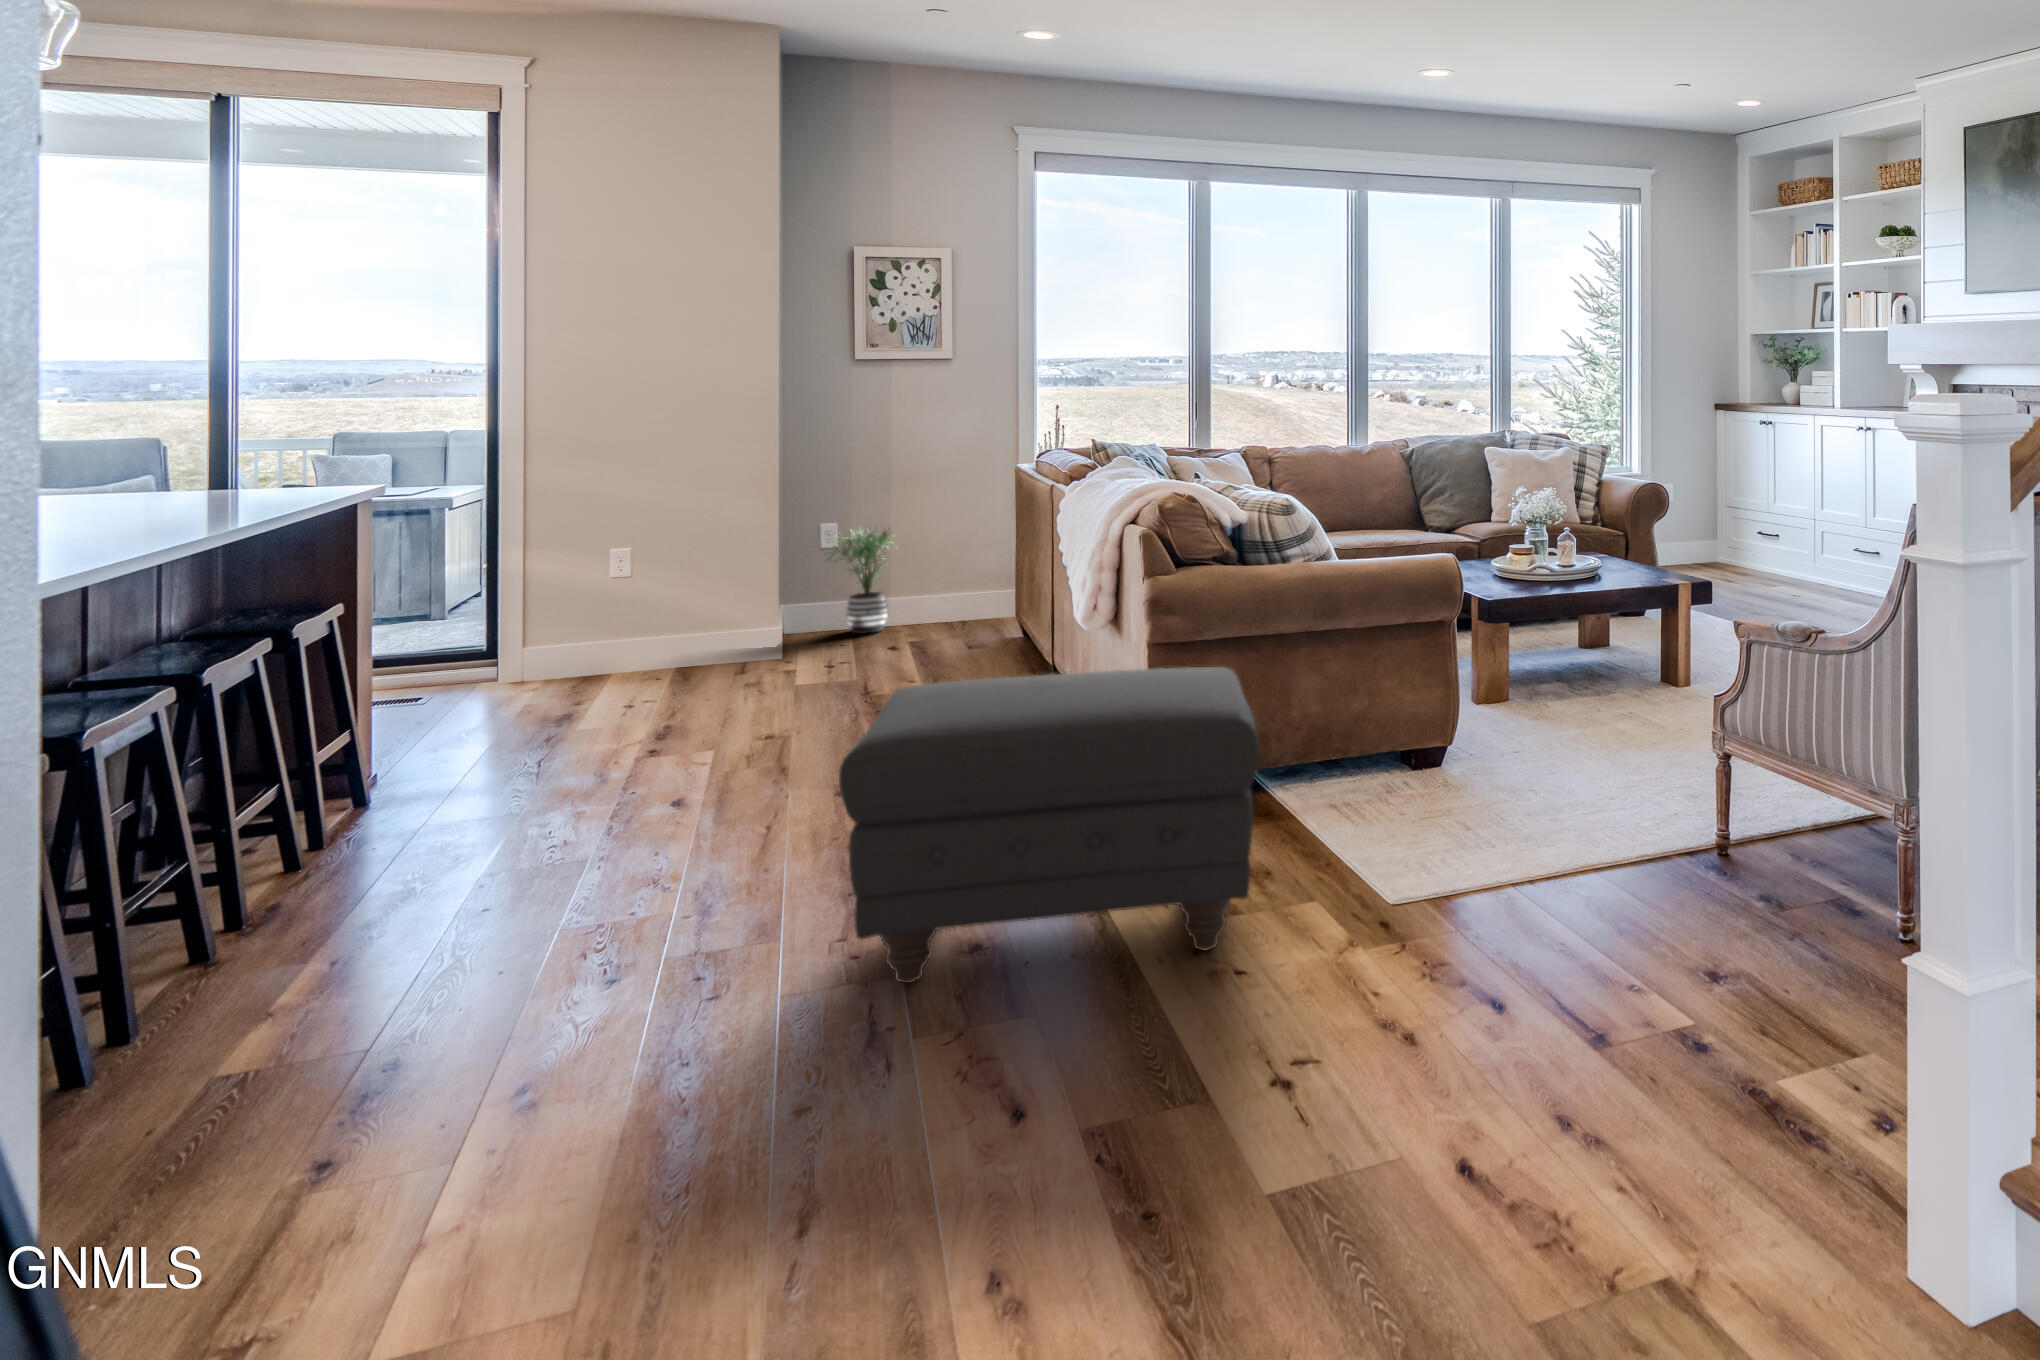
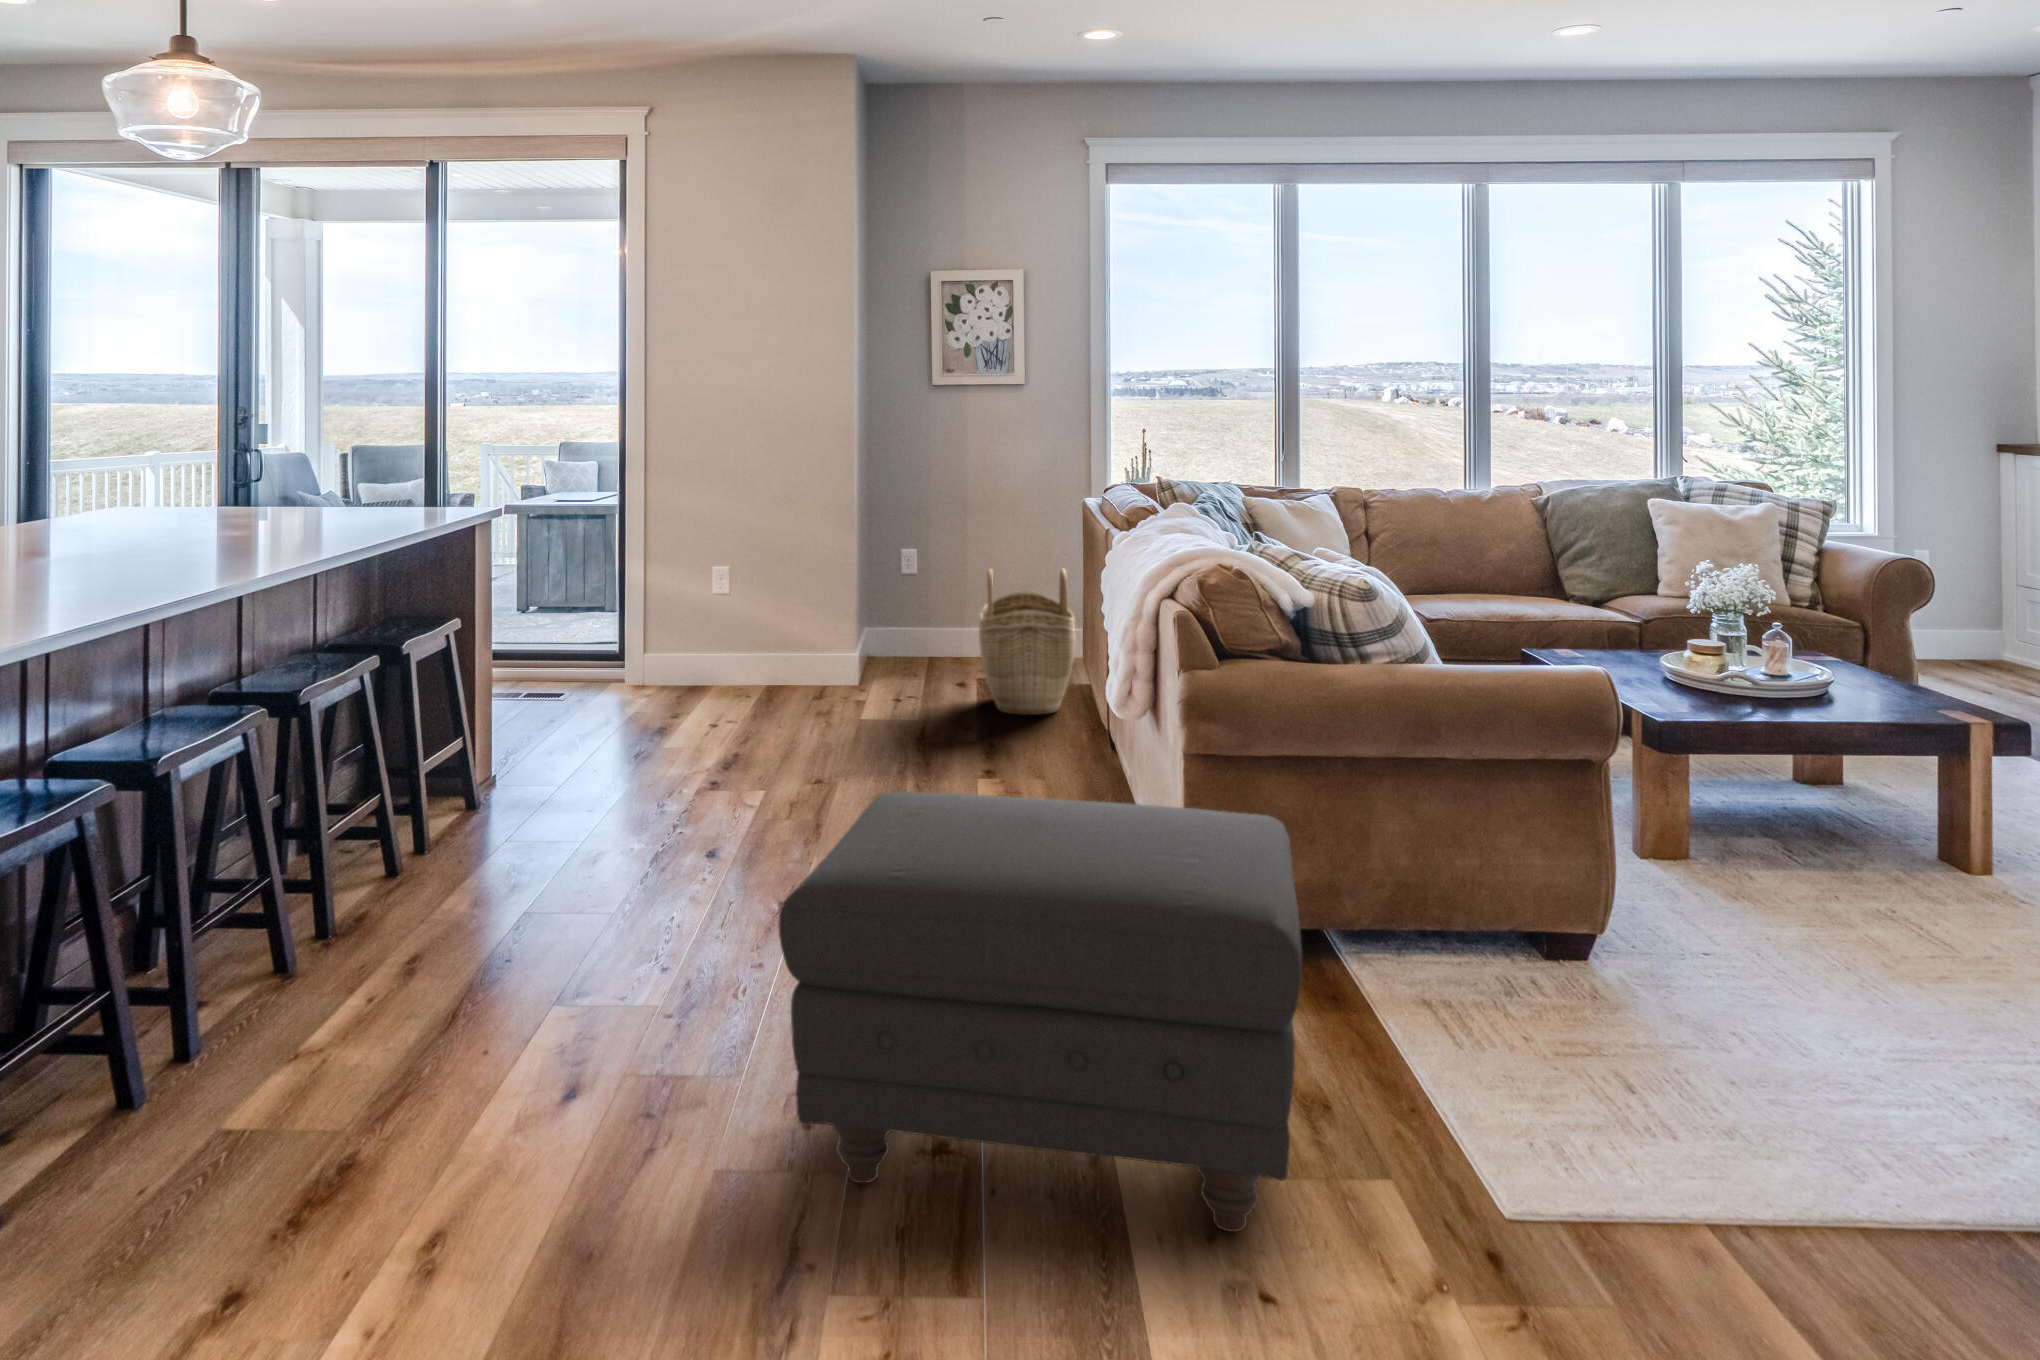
potted plant: present [826,527,892,634] -> none [896,553,973,664]
woven basket: none [921,528,1017,665] -> present [979,569,1076,715]

